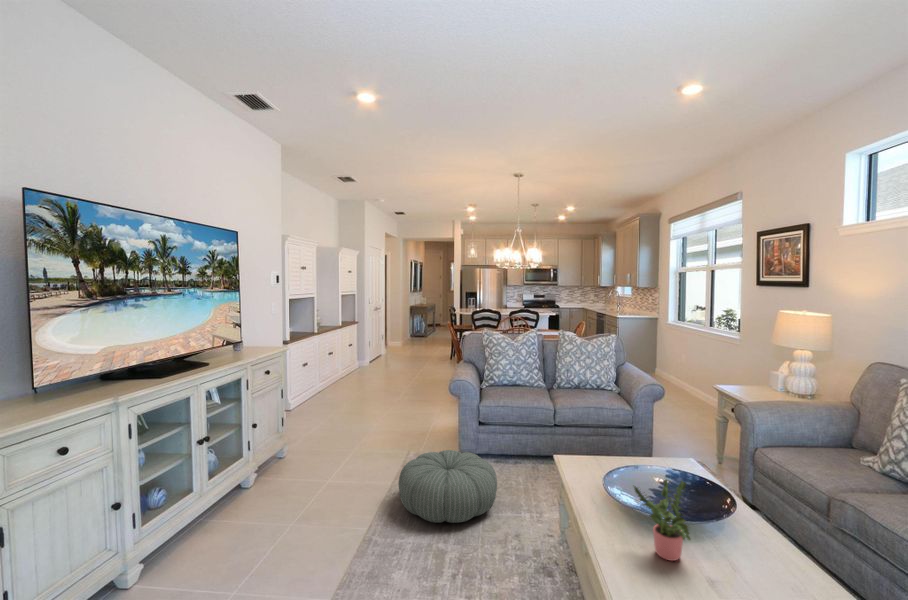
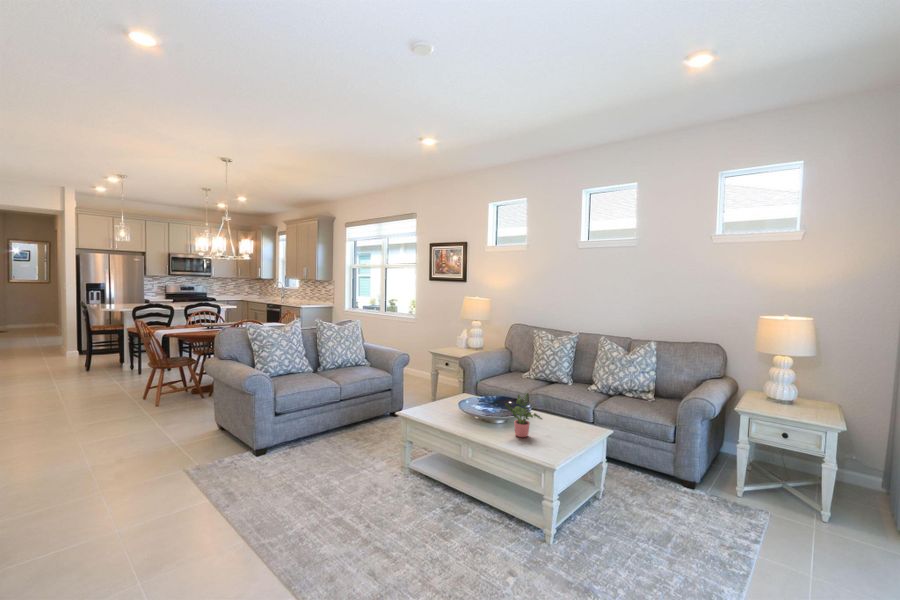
pouf: present [399,450,497,523] -> none [245,437,345,507]

